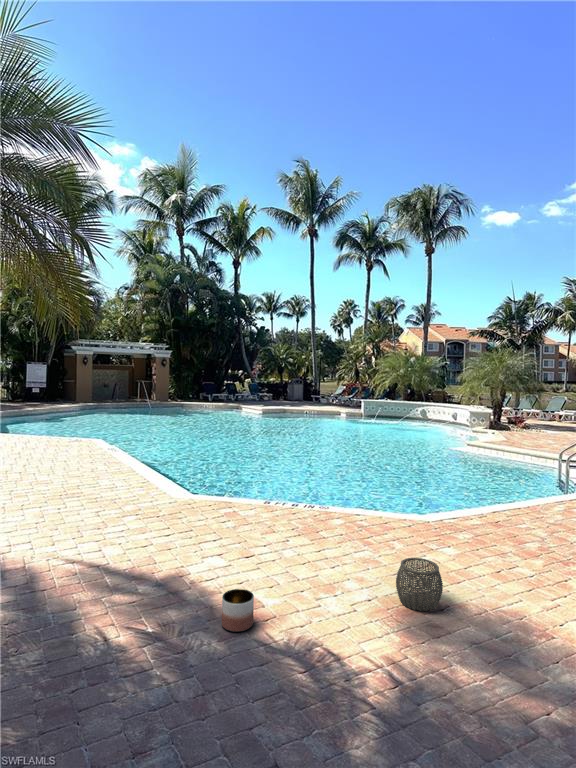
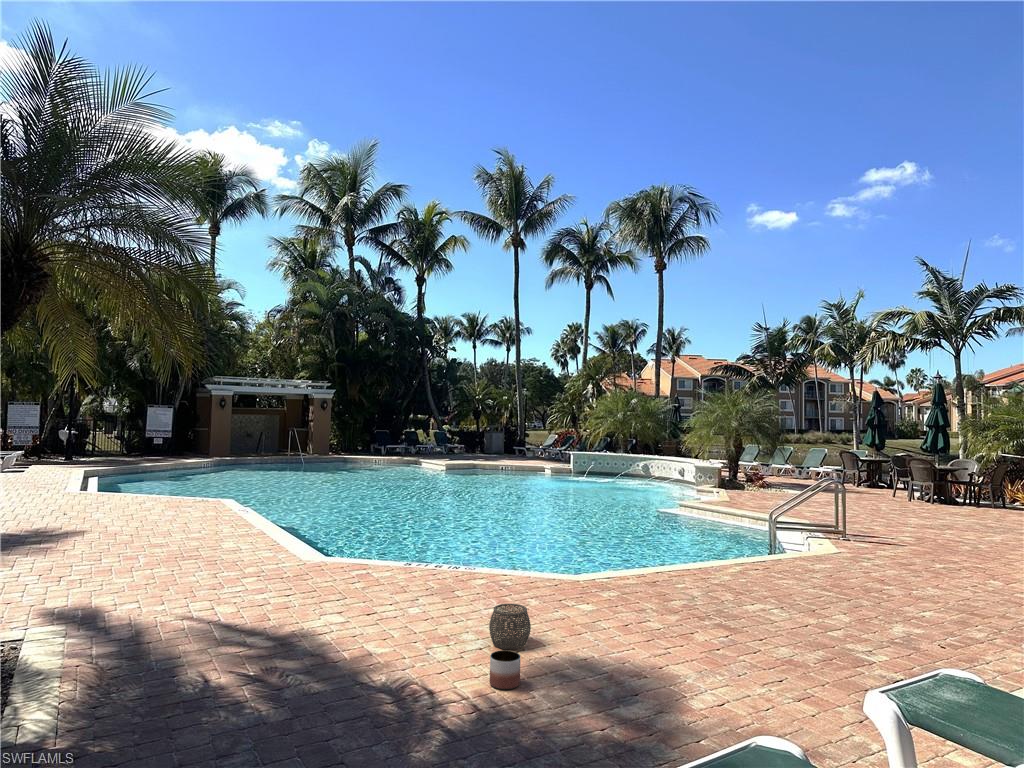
planter: present [222,589,254,632] -> present [489,650,520,690]

